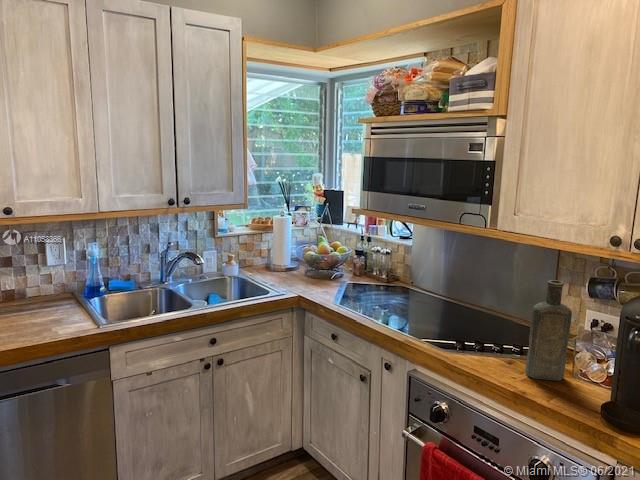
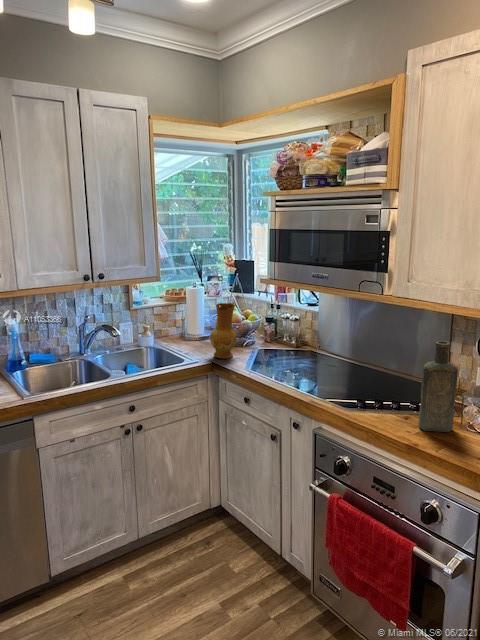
ceramic jug: none [298,233,325,291] -> present [210,303,236,359]

